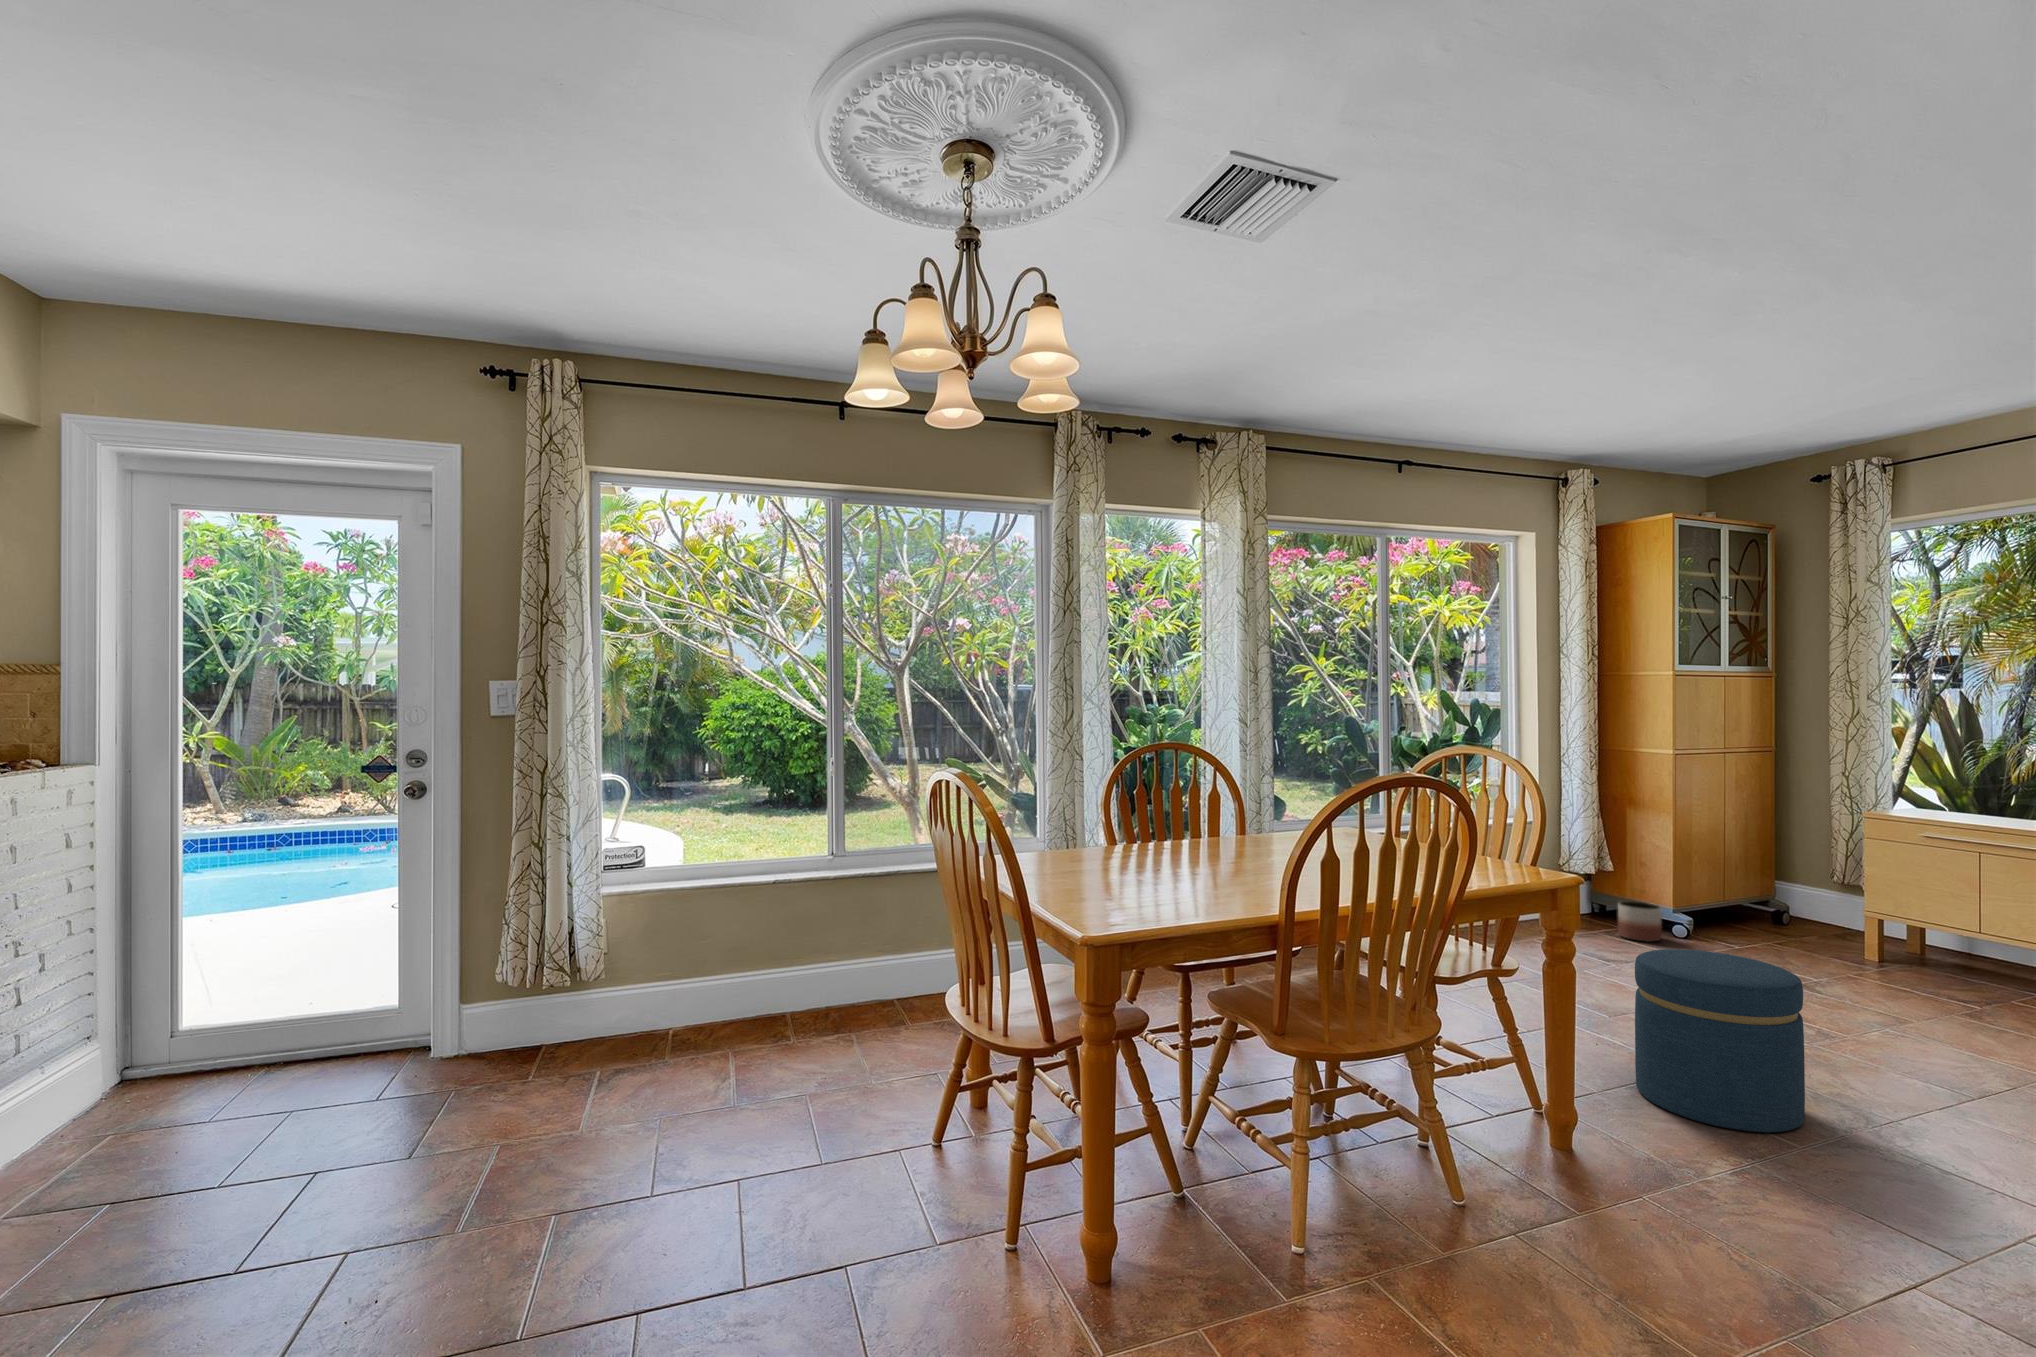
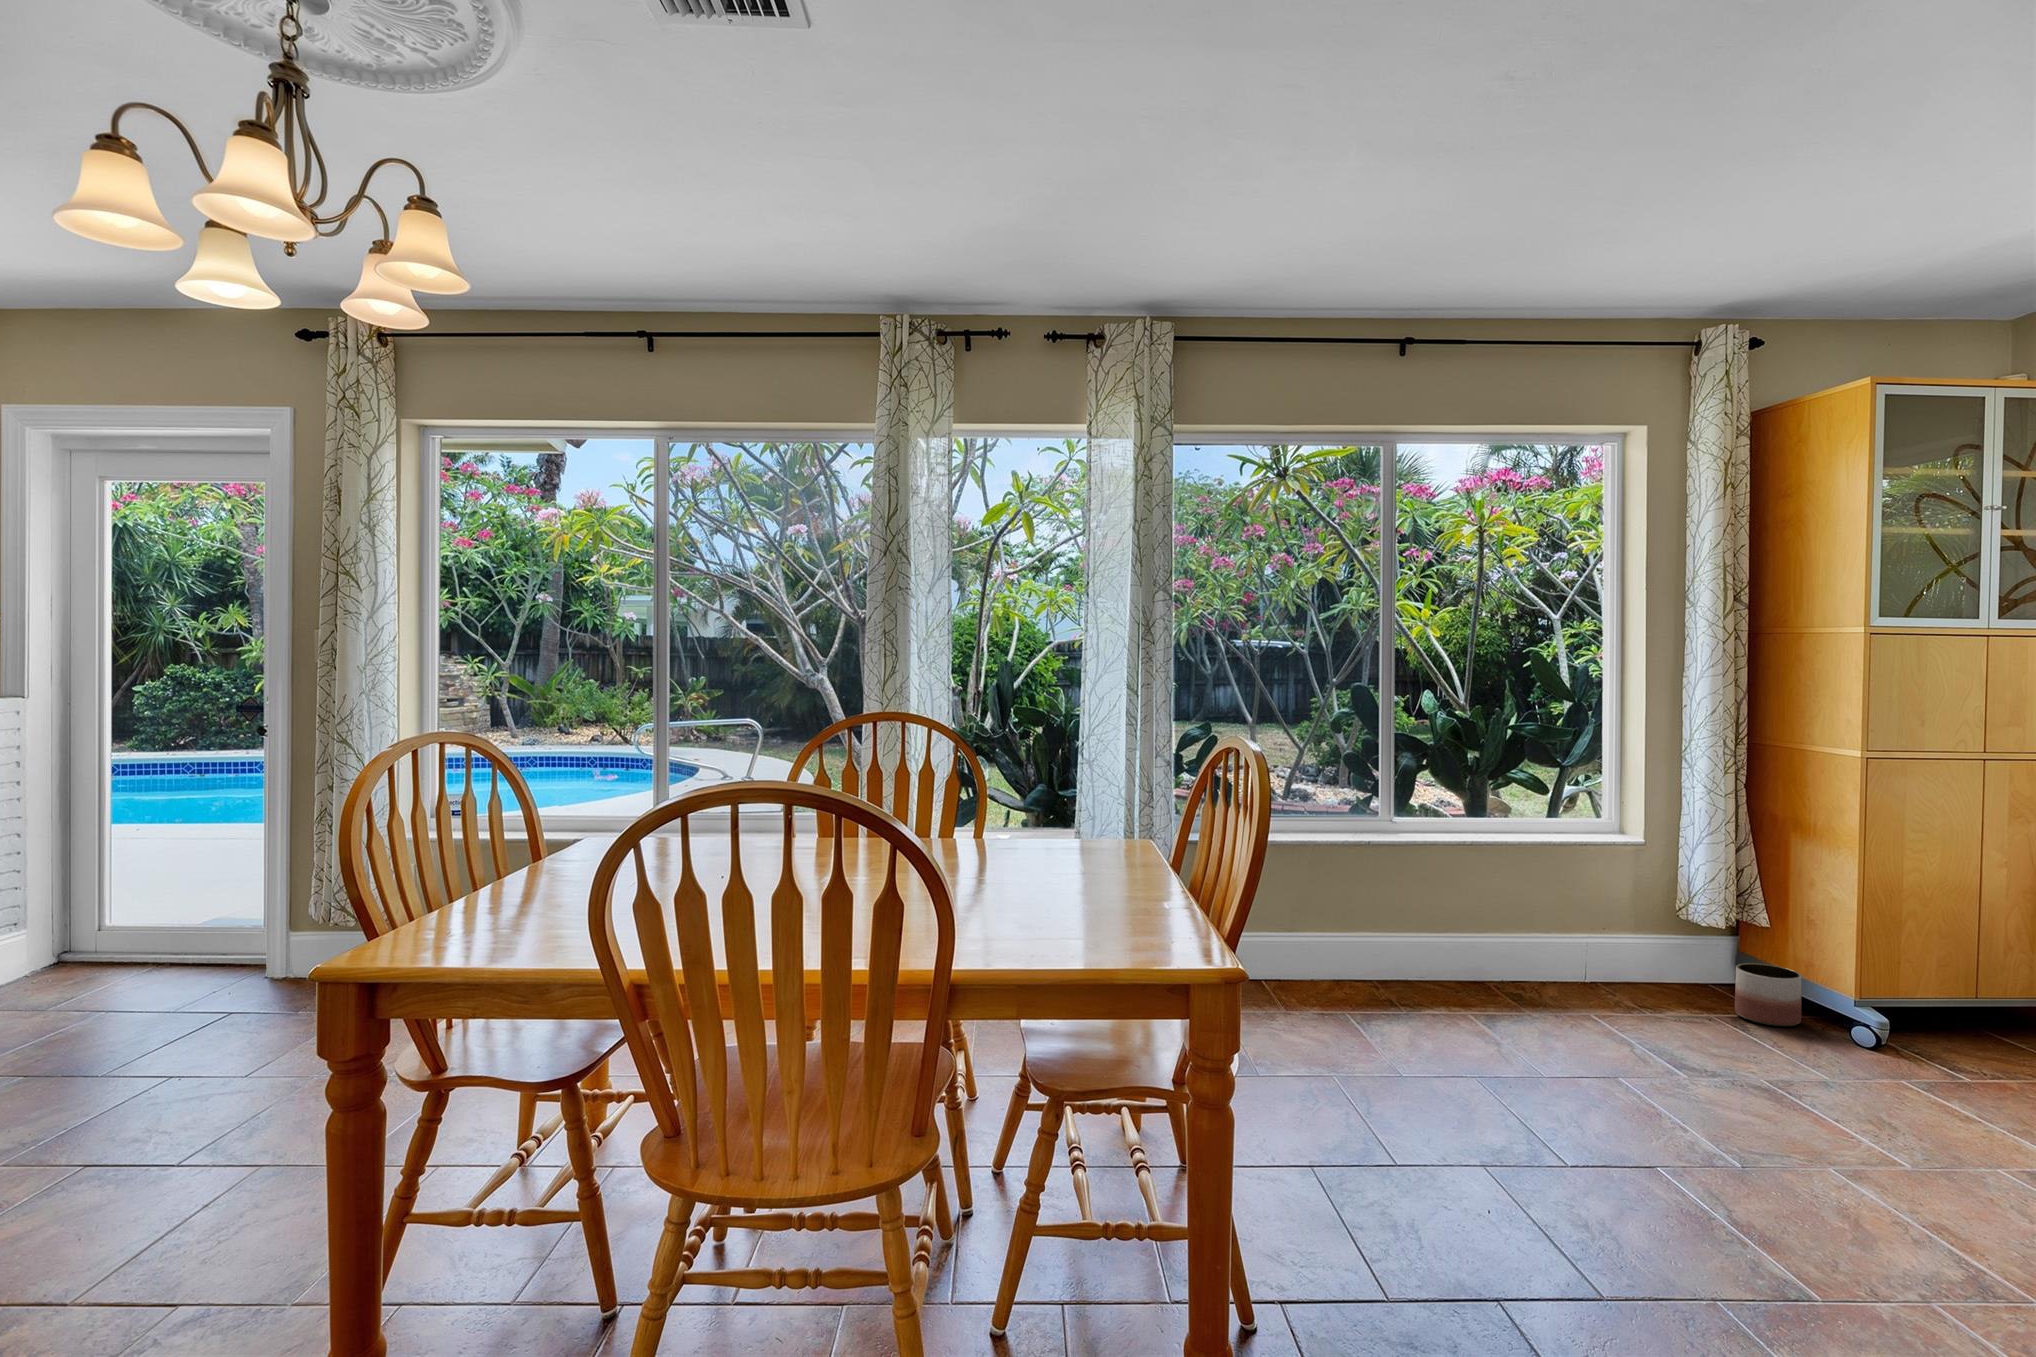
ottoman: present [1635,949,1805,1132] -> none [1364,1016,1580,1296]

